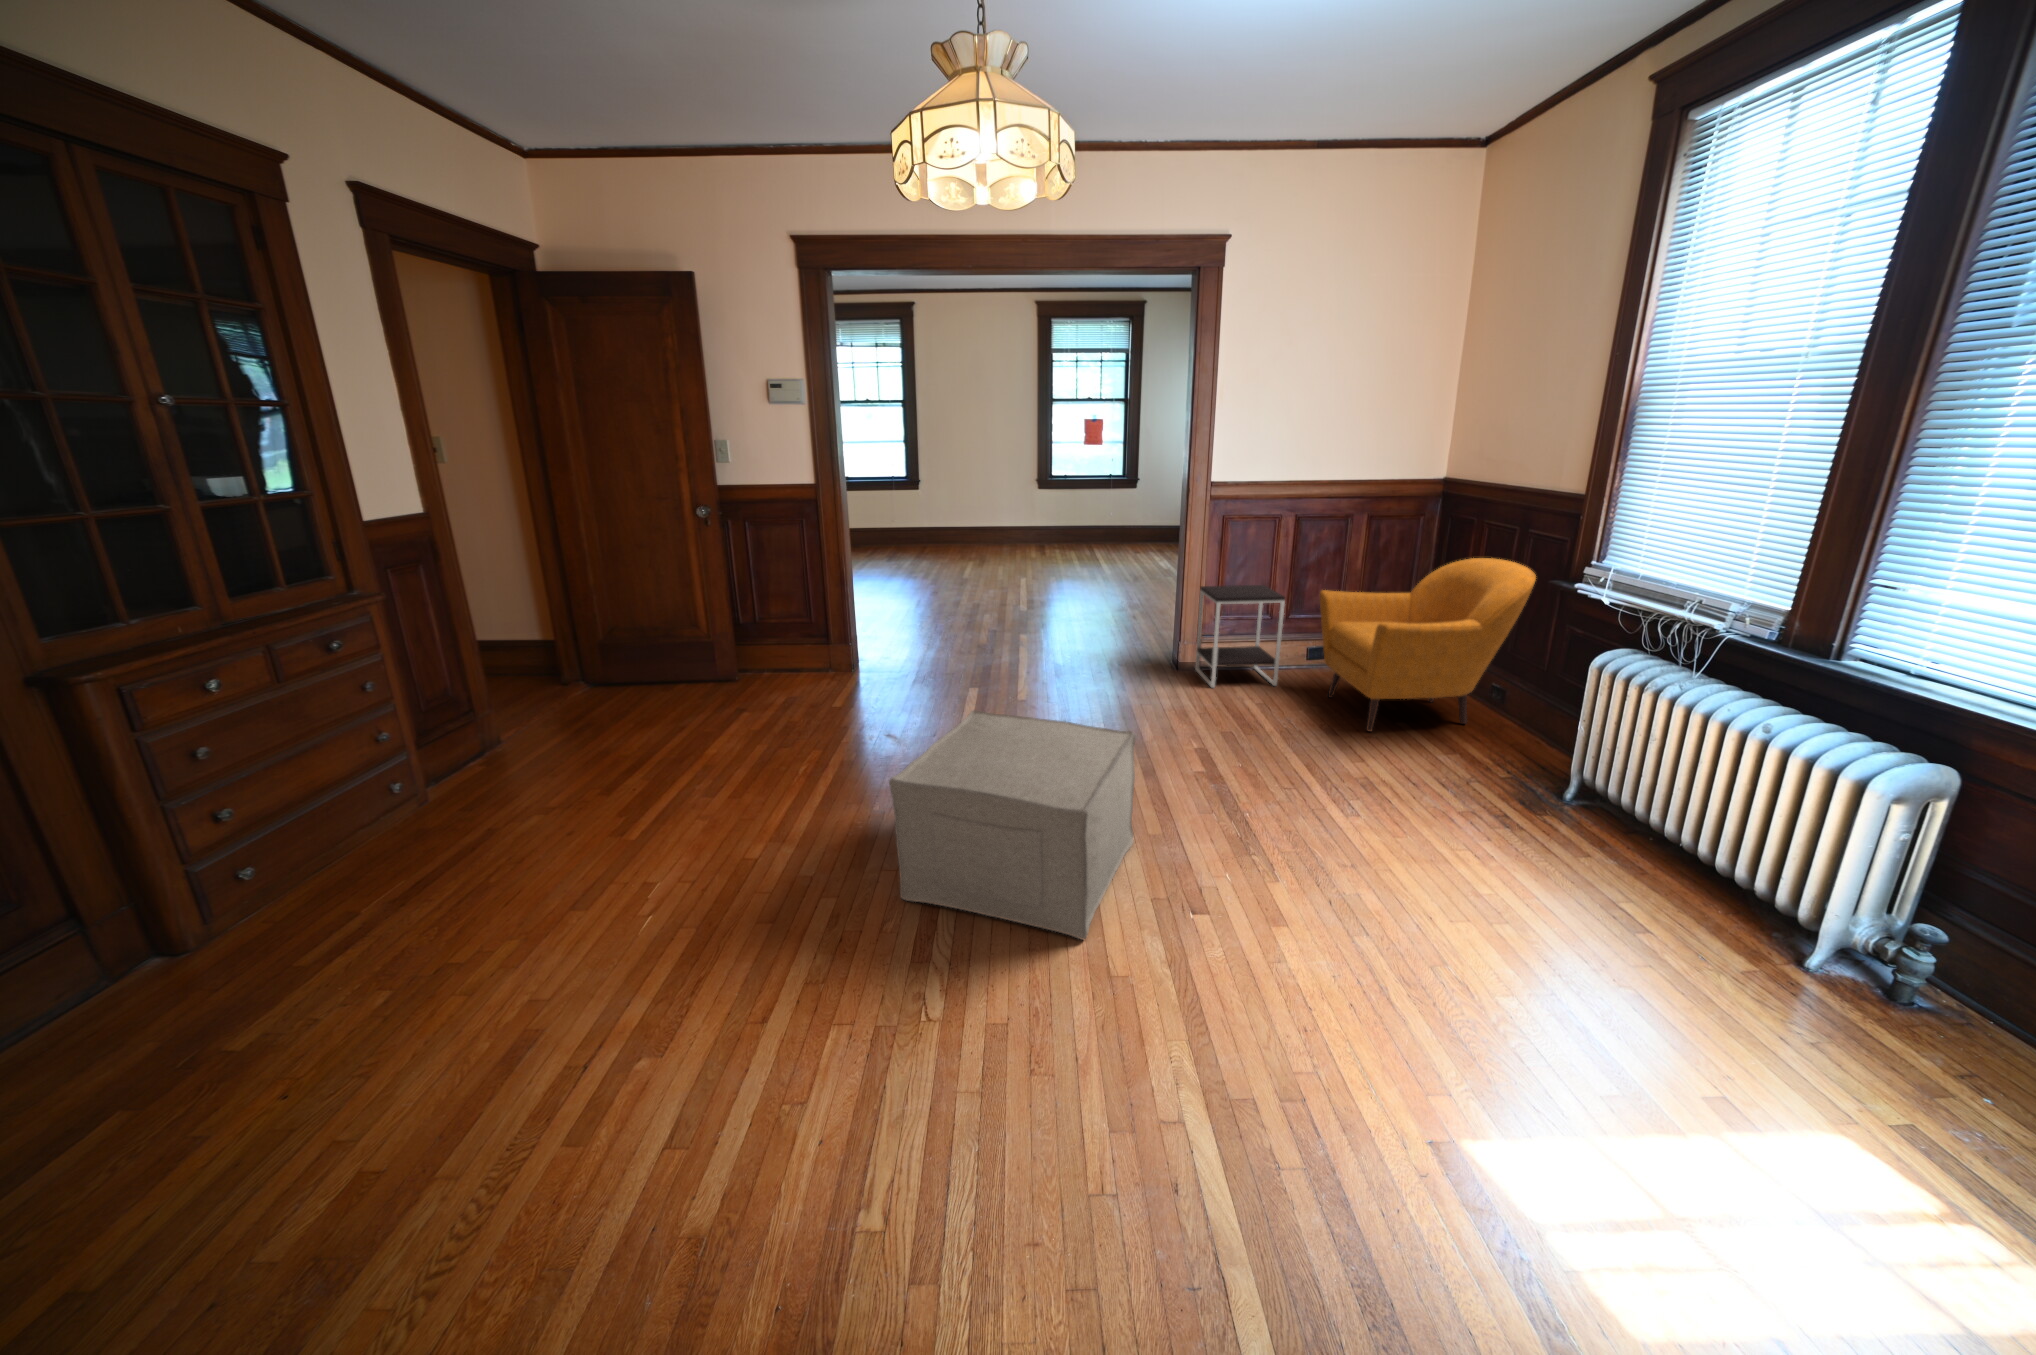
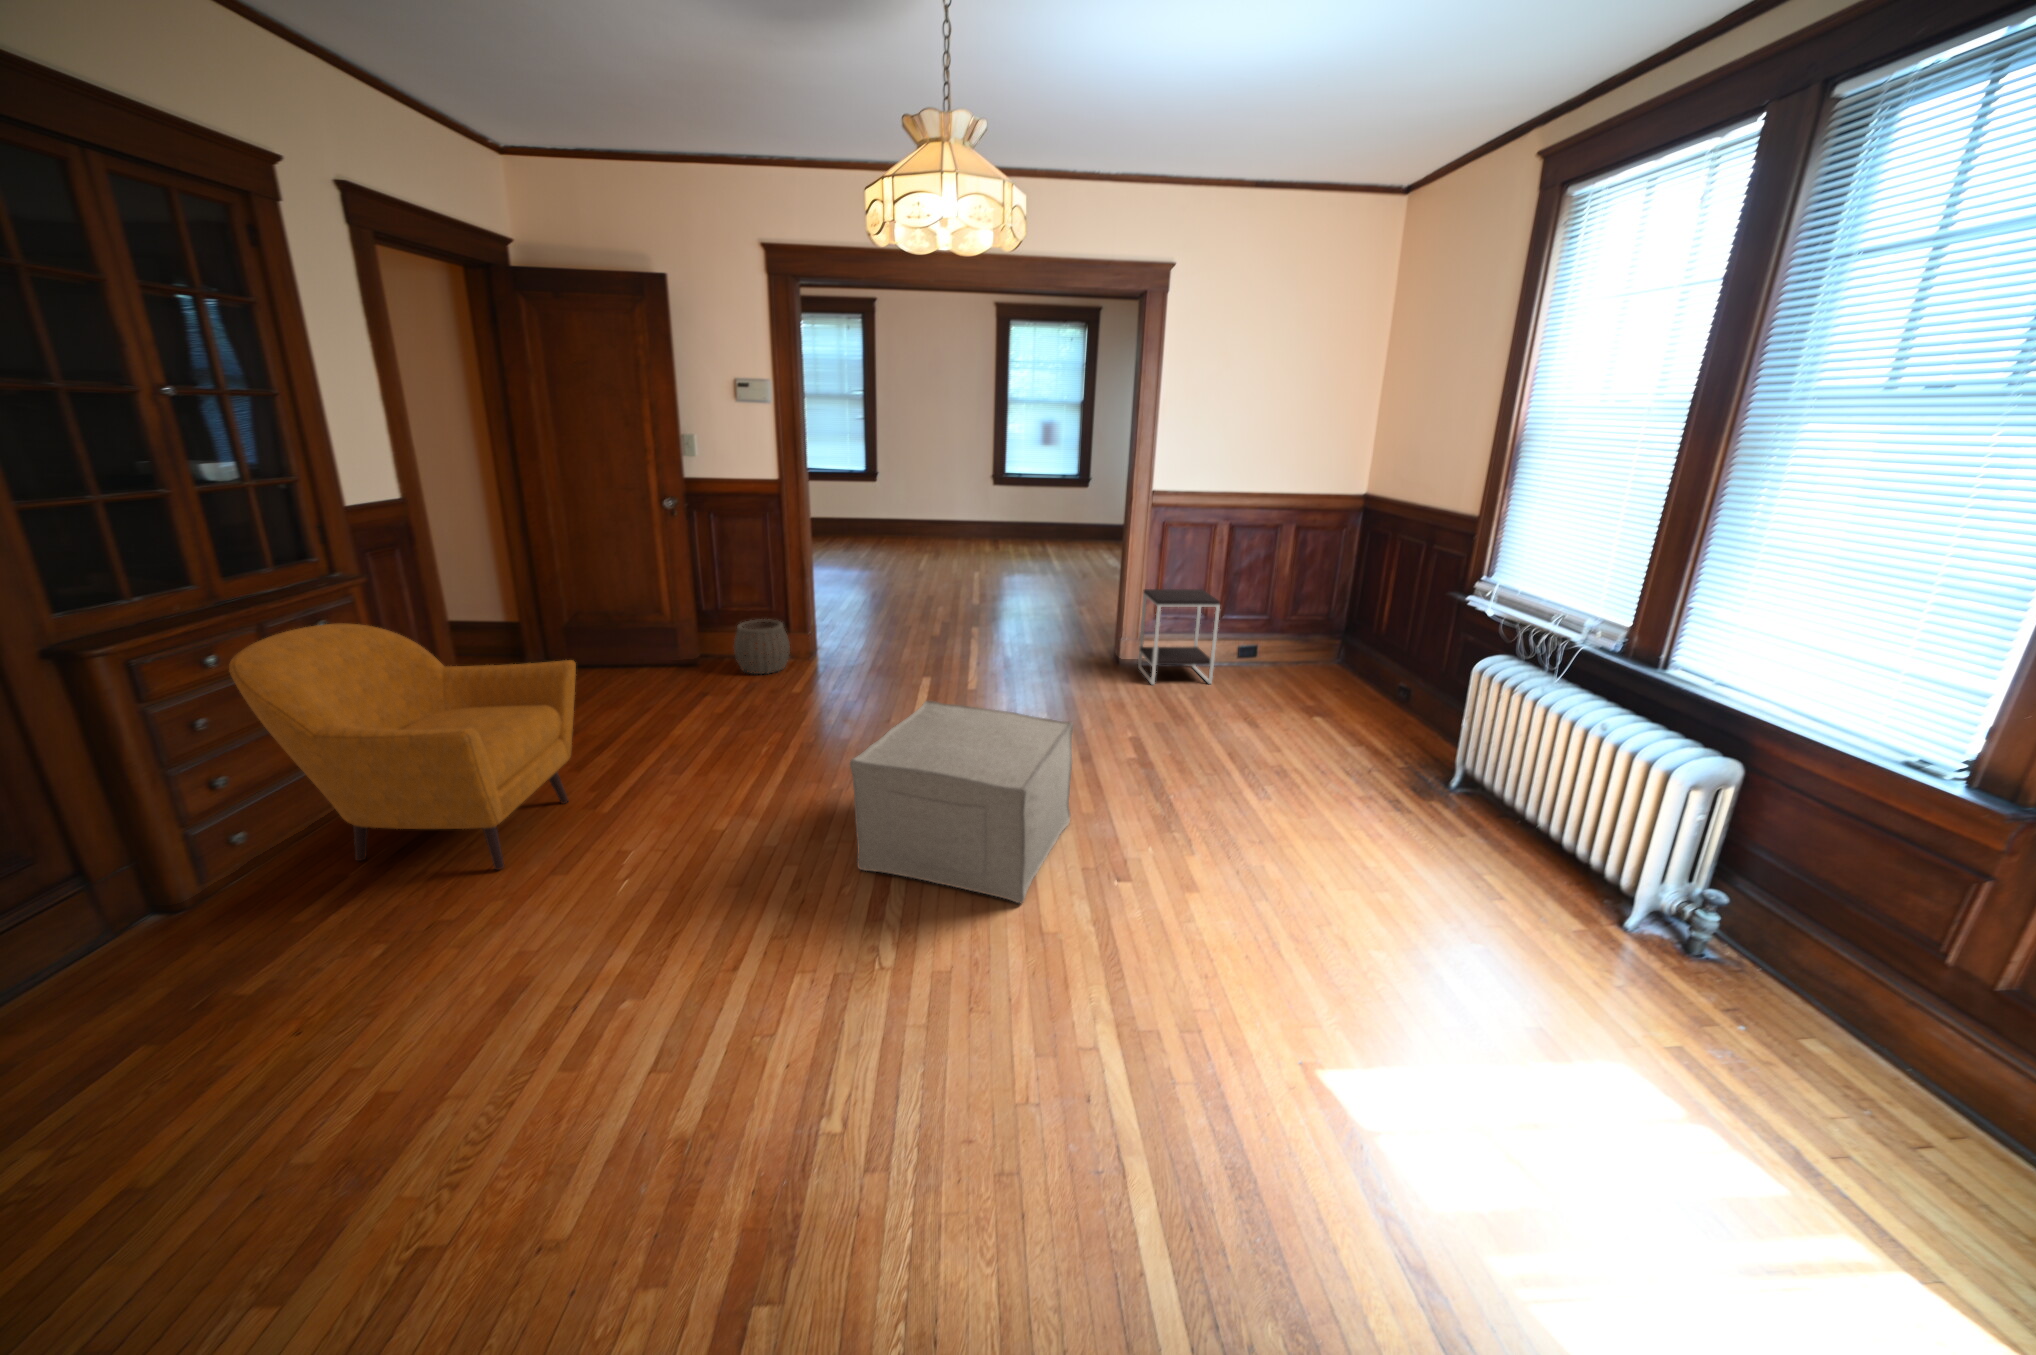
armchair: present [1320,558,1536,731] -> present [229,624,576,870]
woven basket: none [773,628,830,685] -> present [734,619,790,674]

